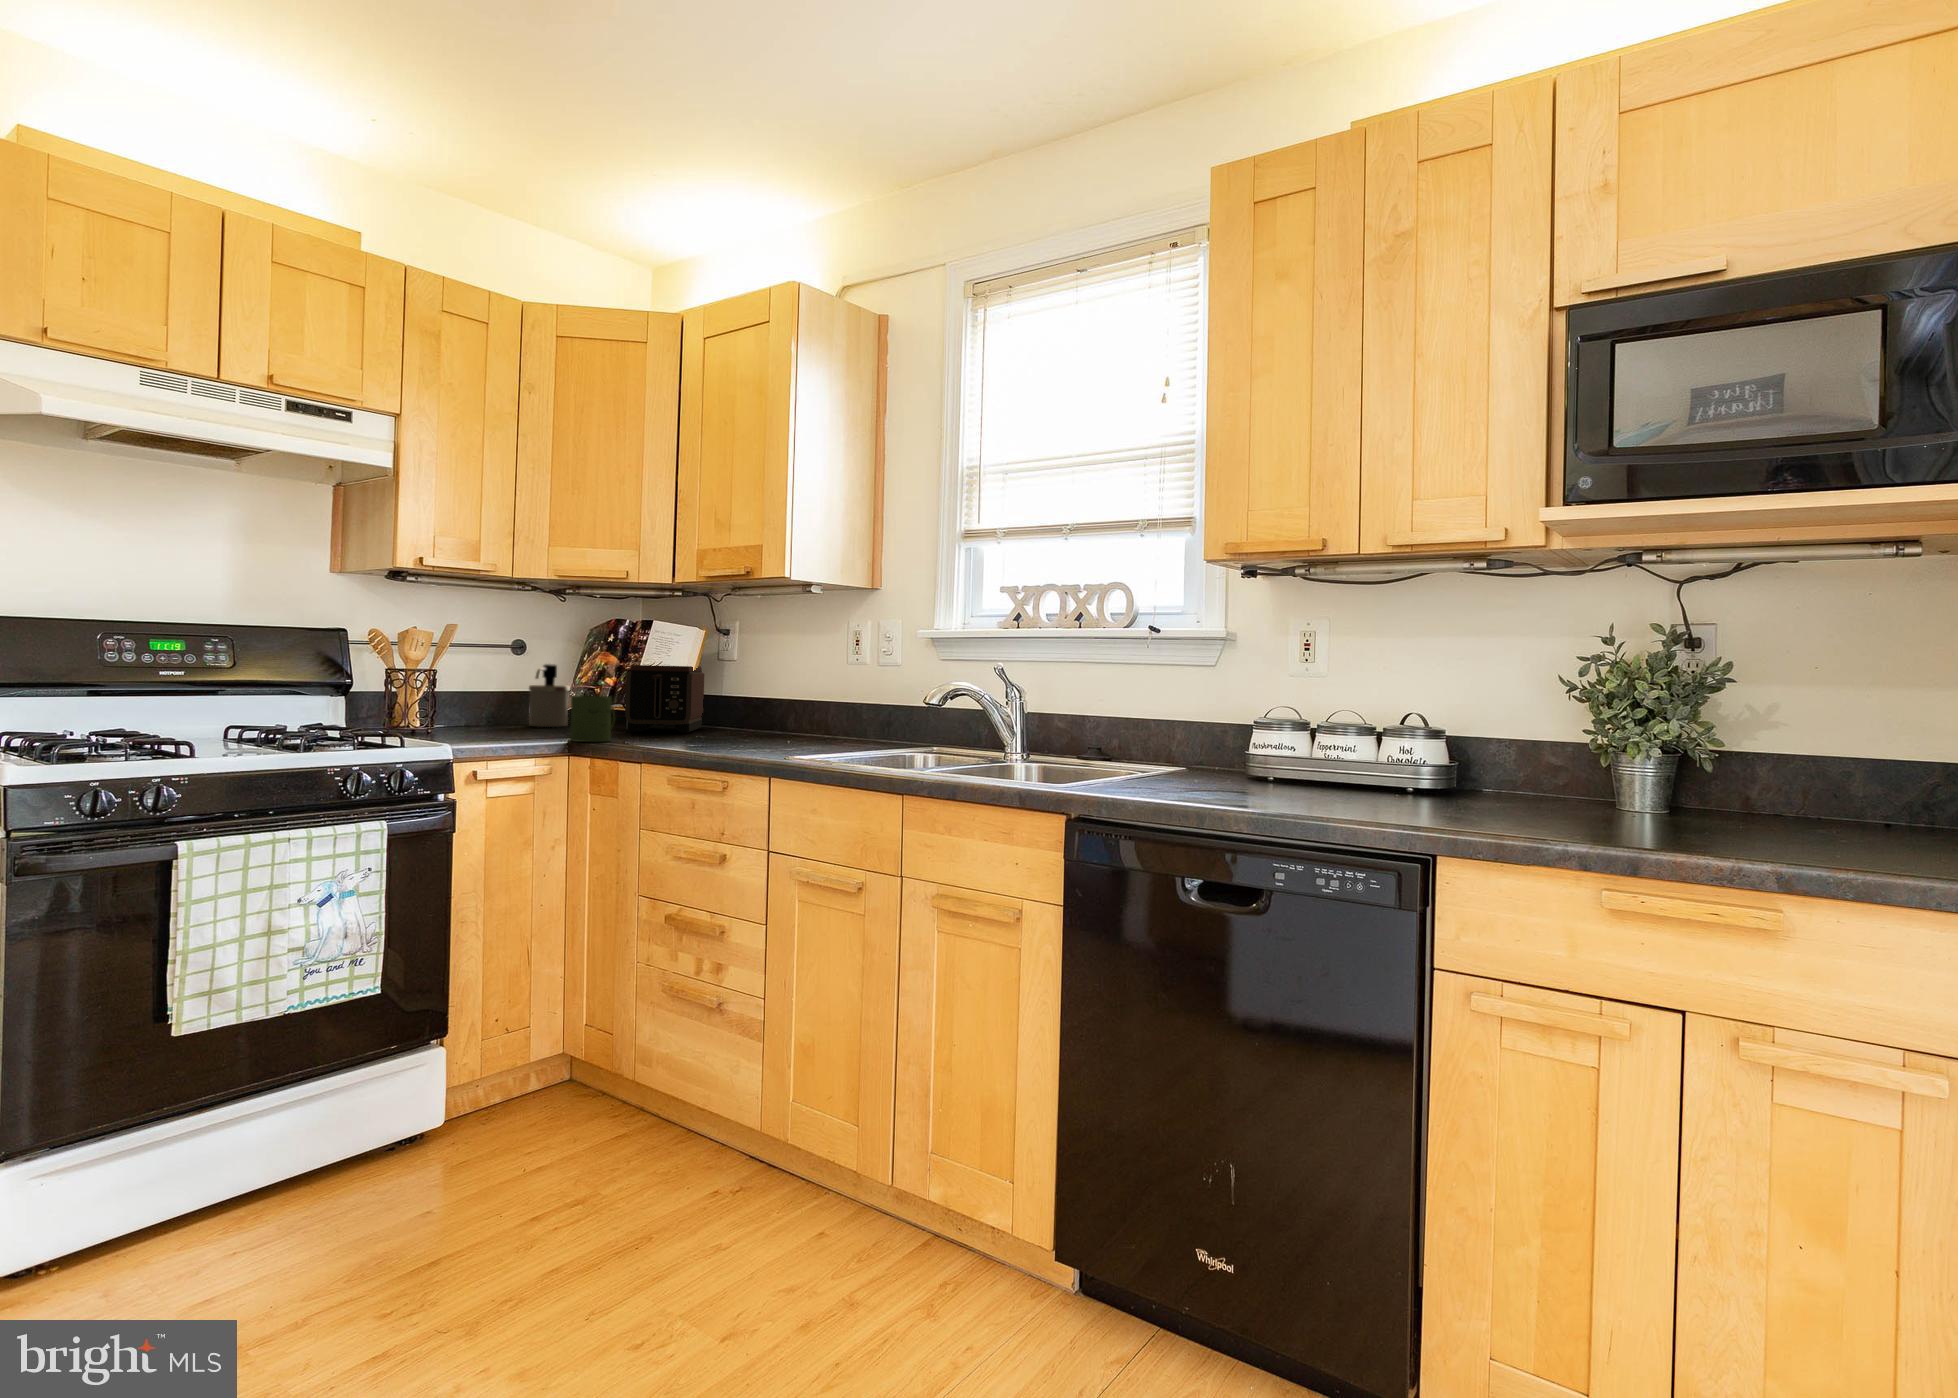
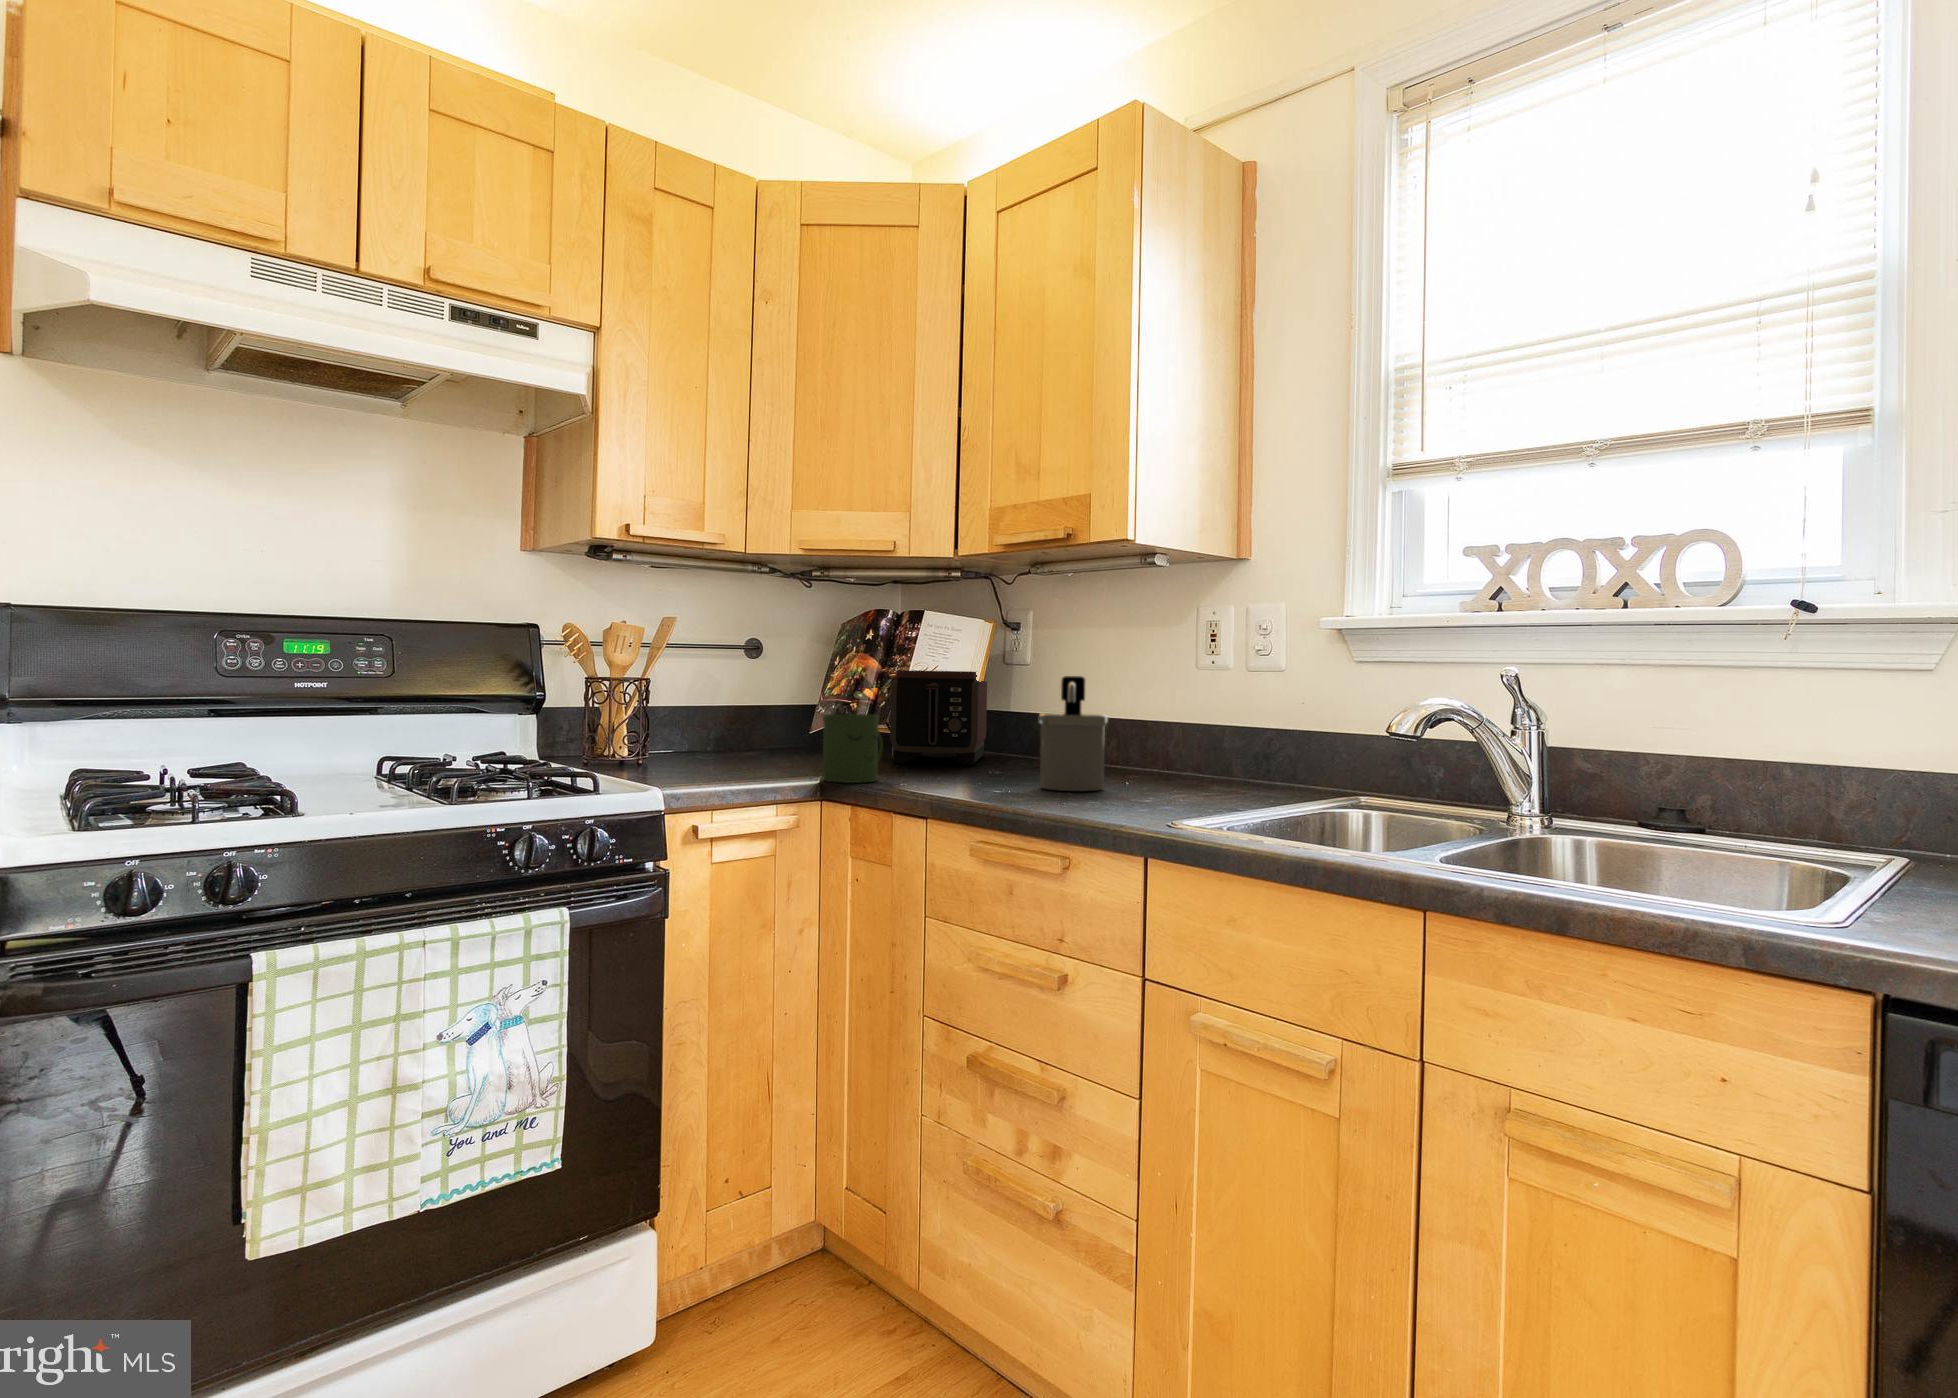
soap dispenser: present [529,664,570,727] -> present [1038,676,1107,791]

